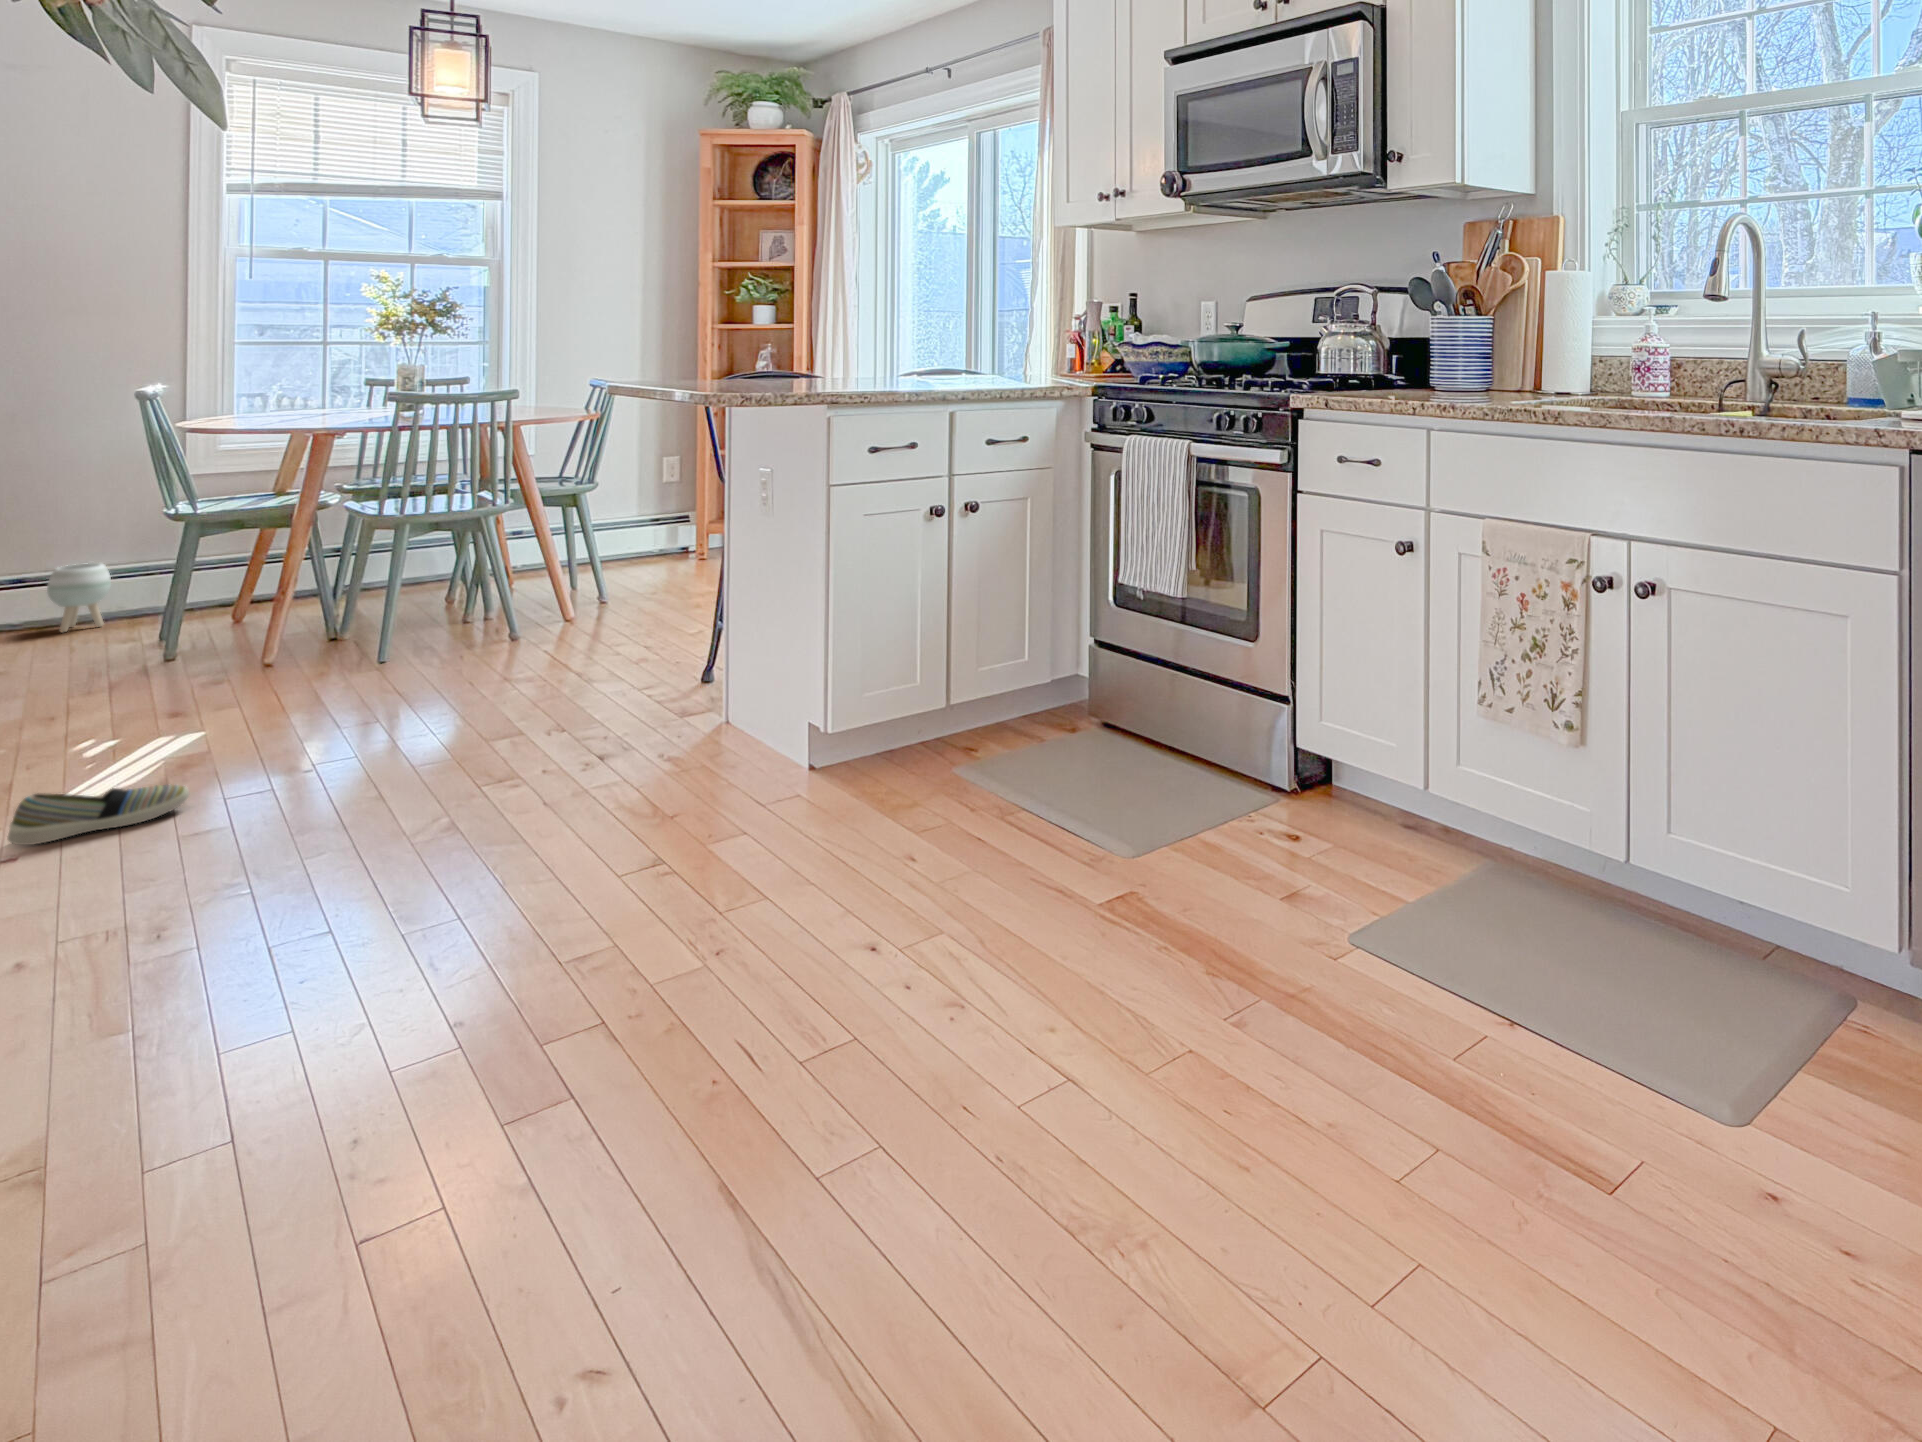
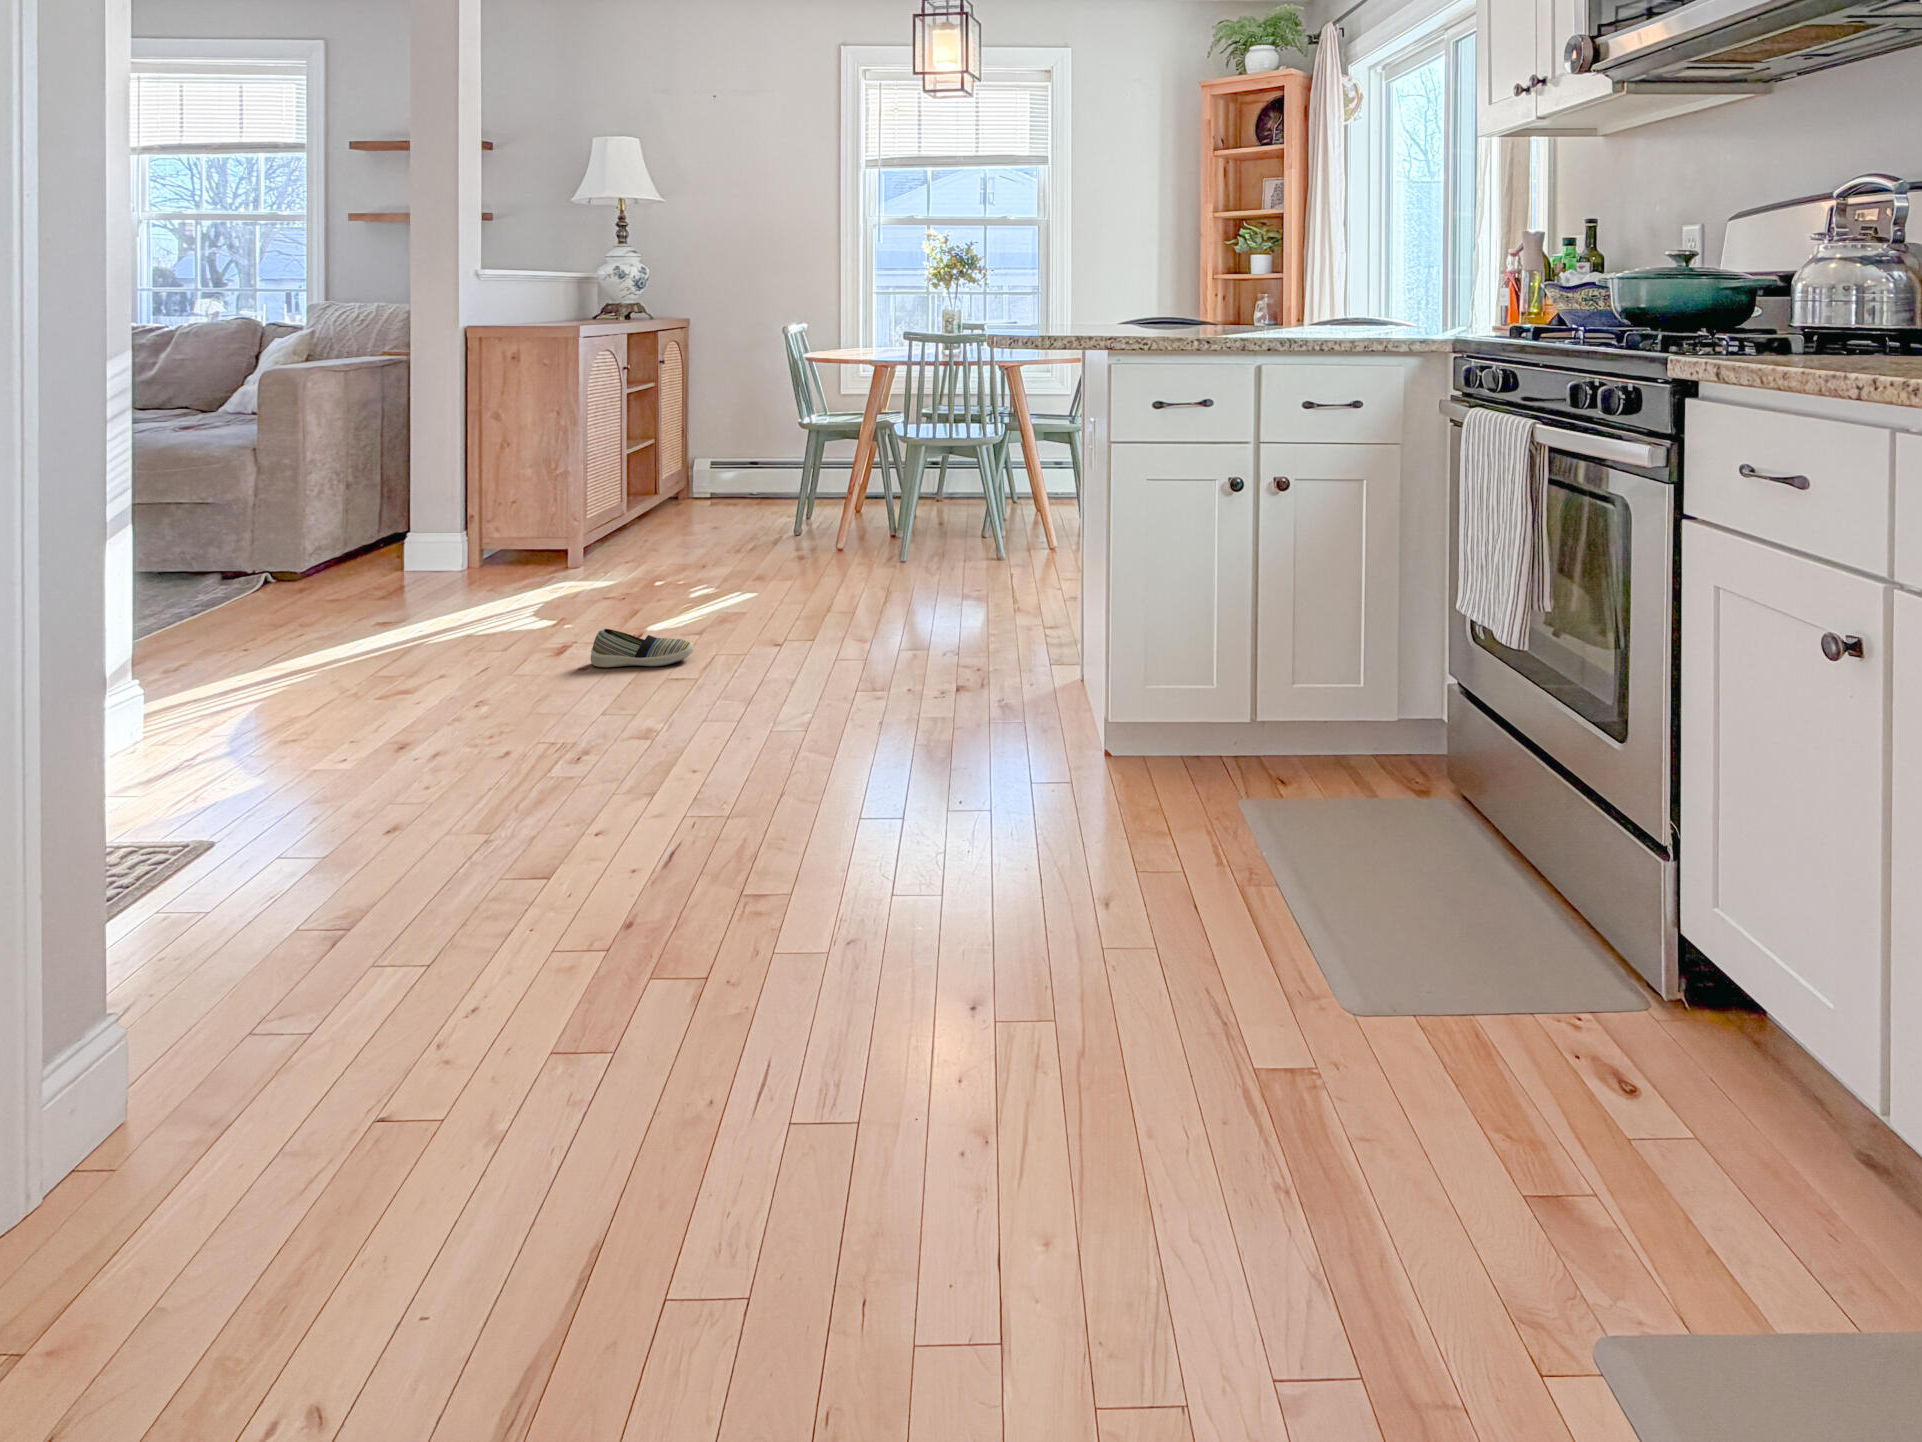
planter: present [47,563,111,632] -> none [762,456,795,505]

